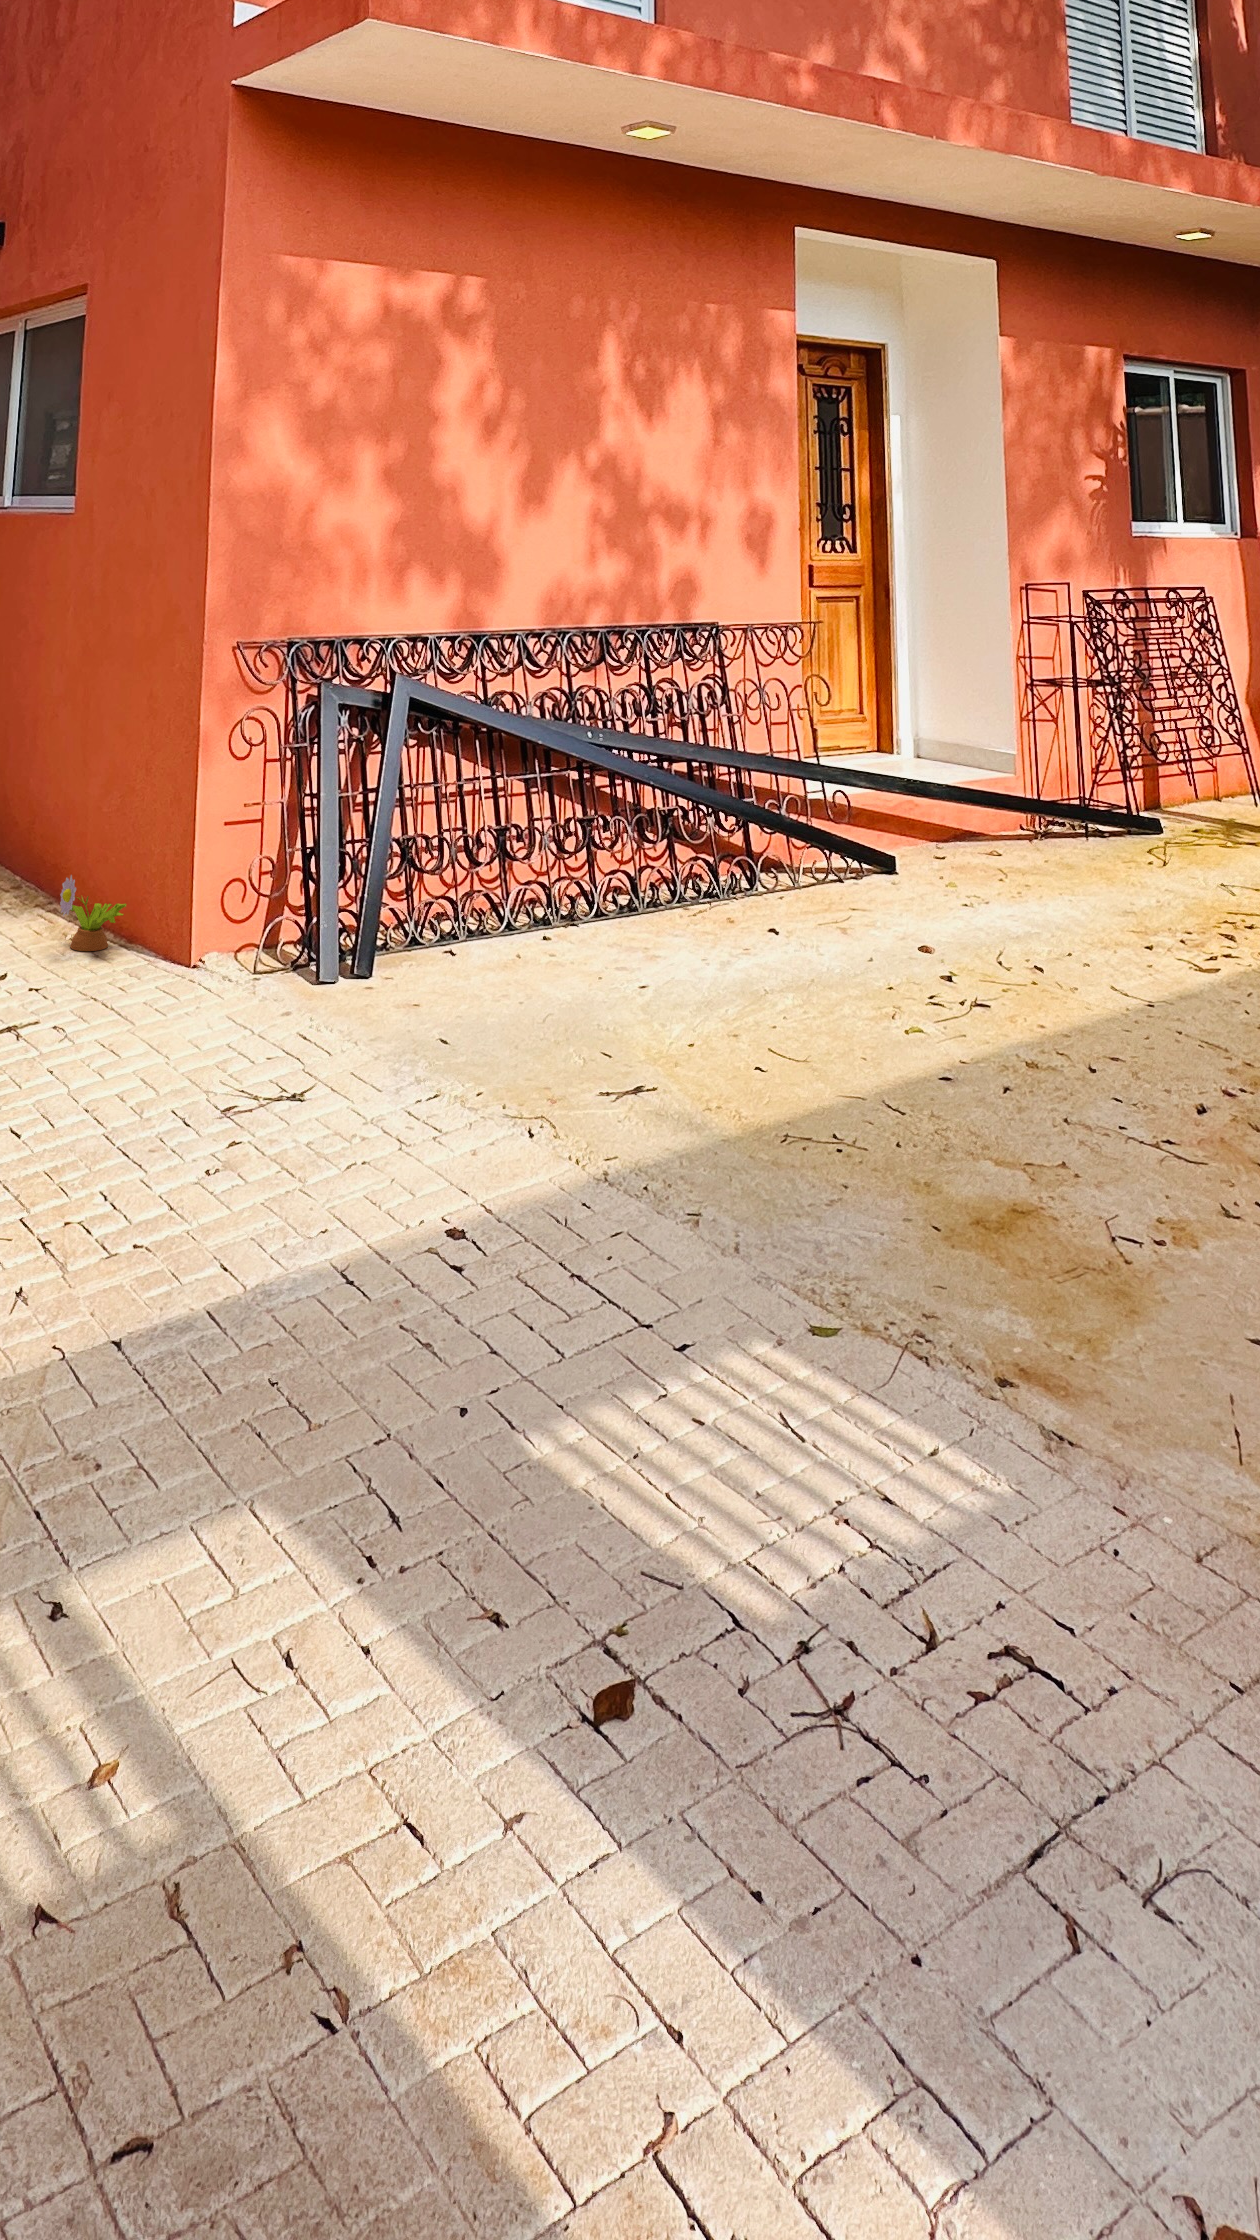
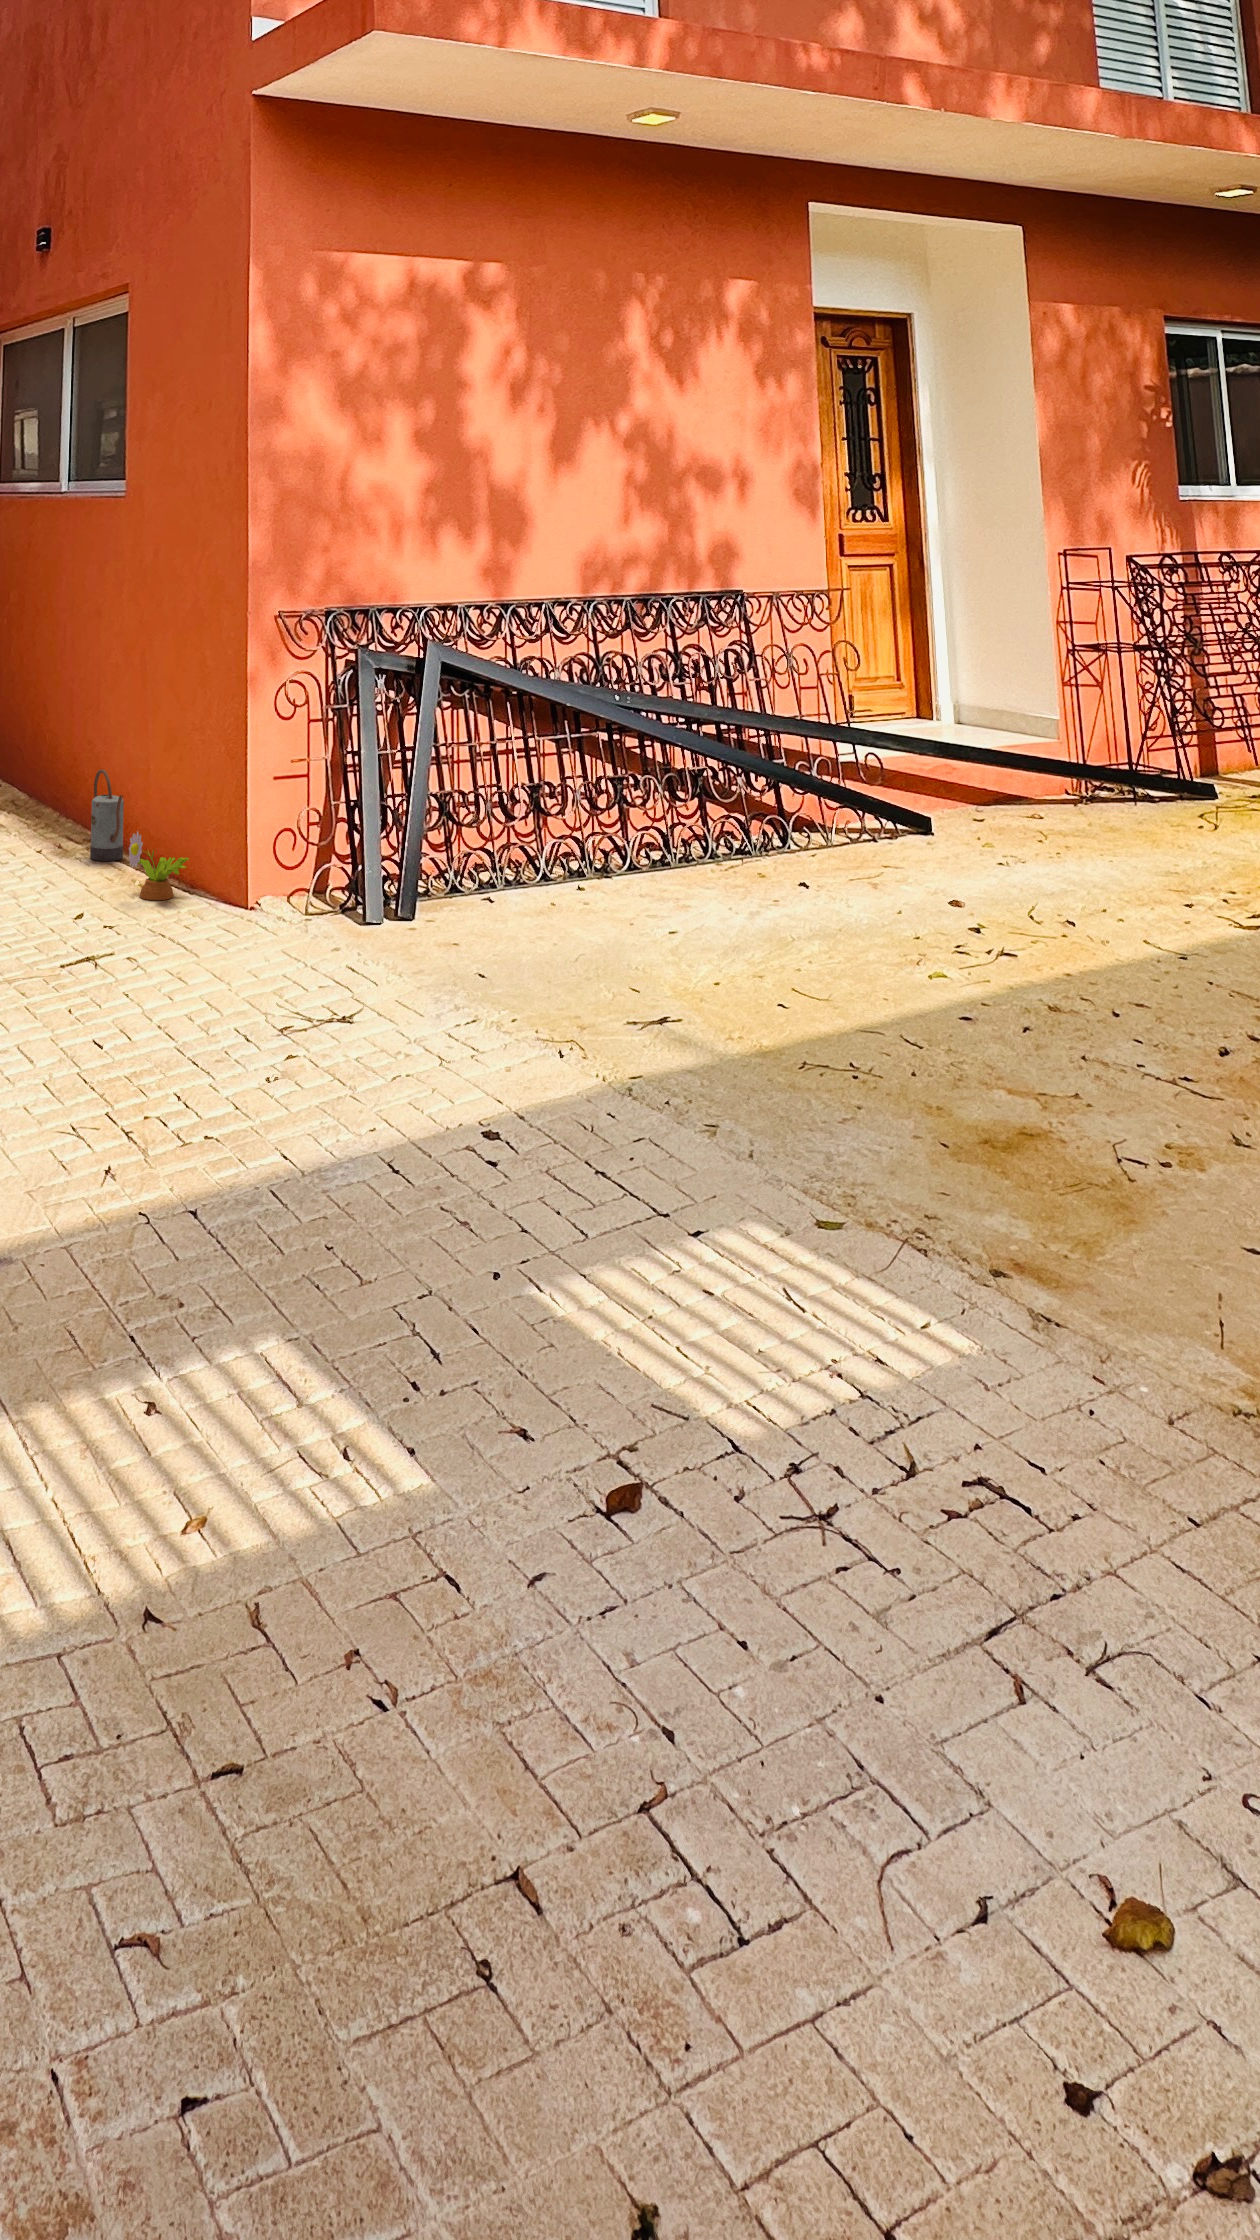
watering can: none [18,806,58,906] -> present [90,769,124,861]

